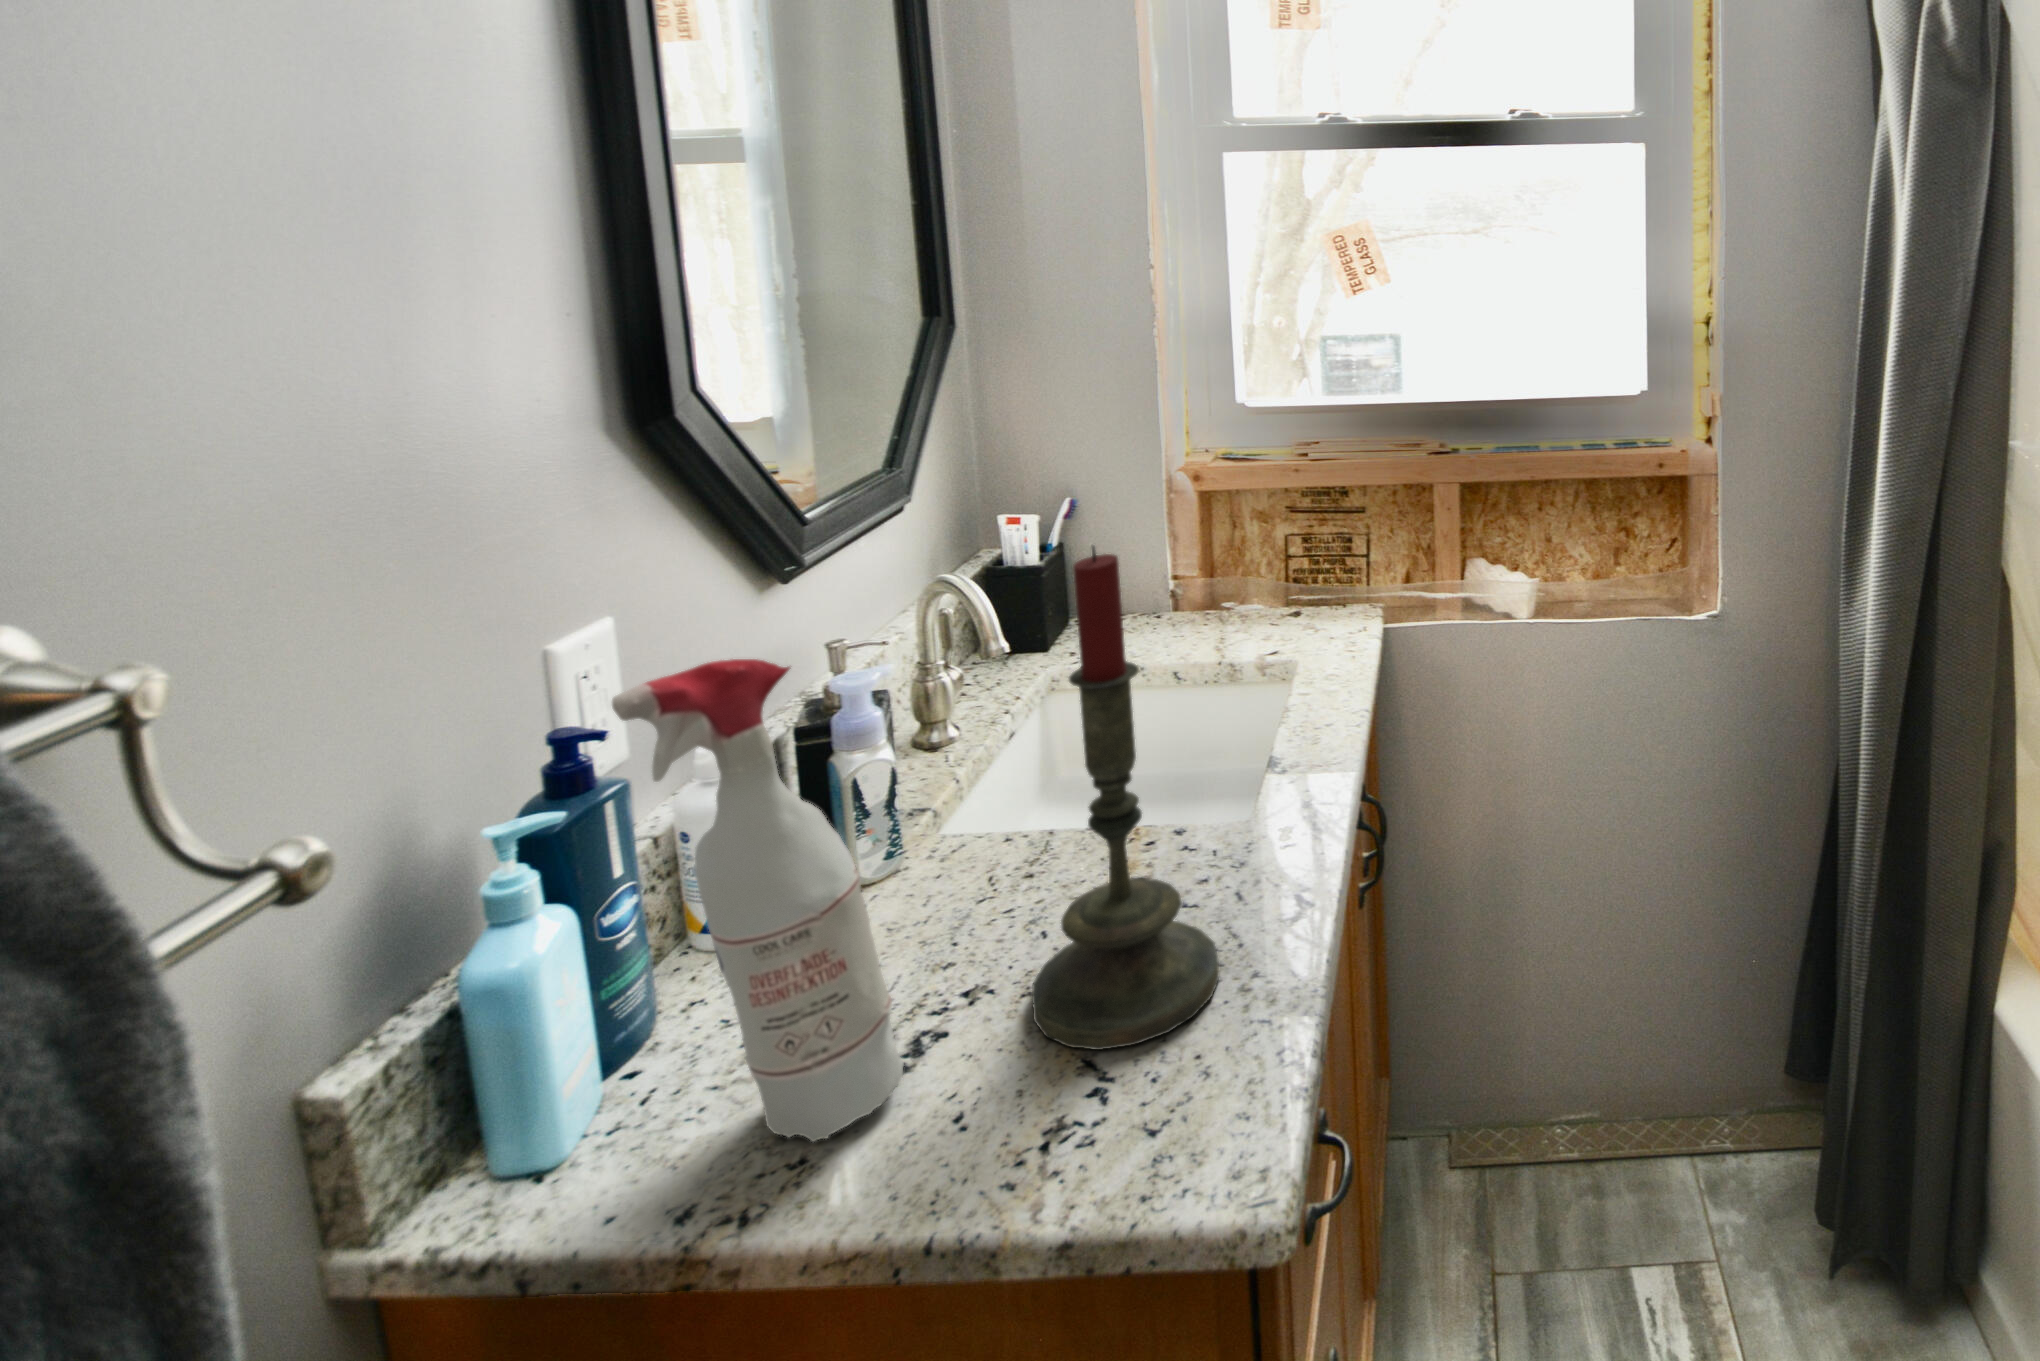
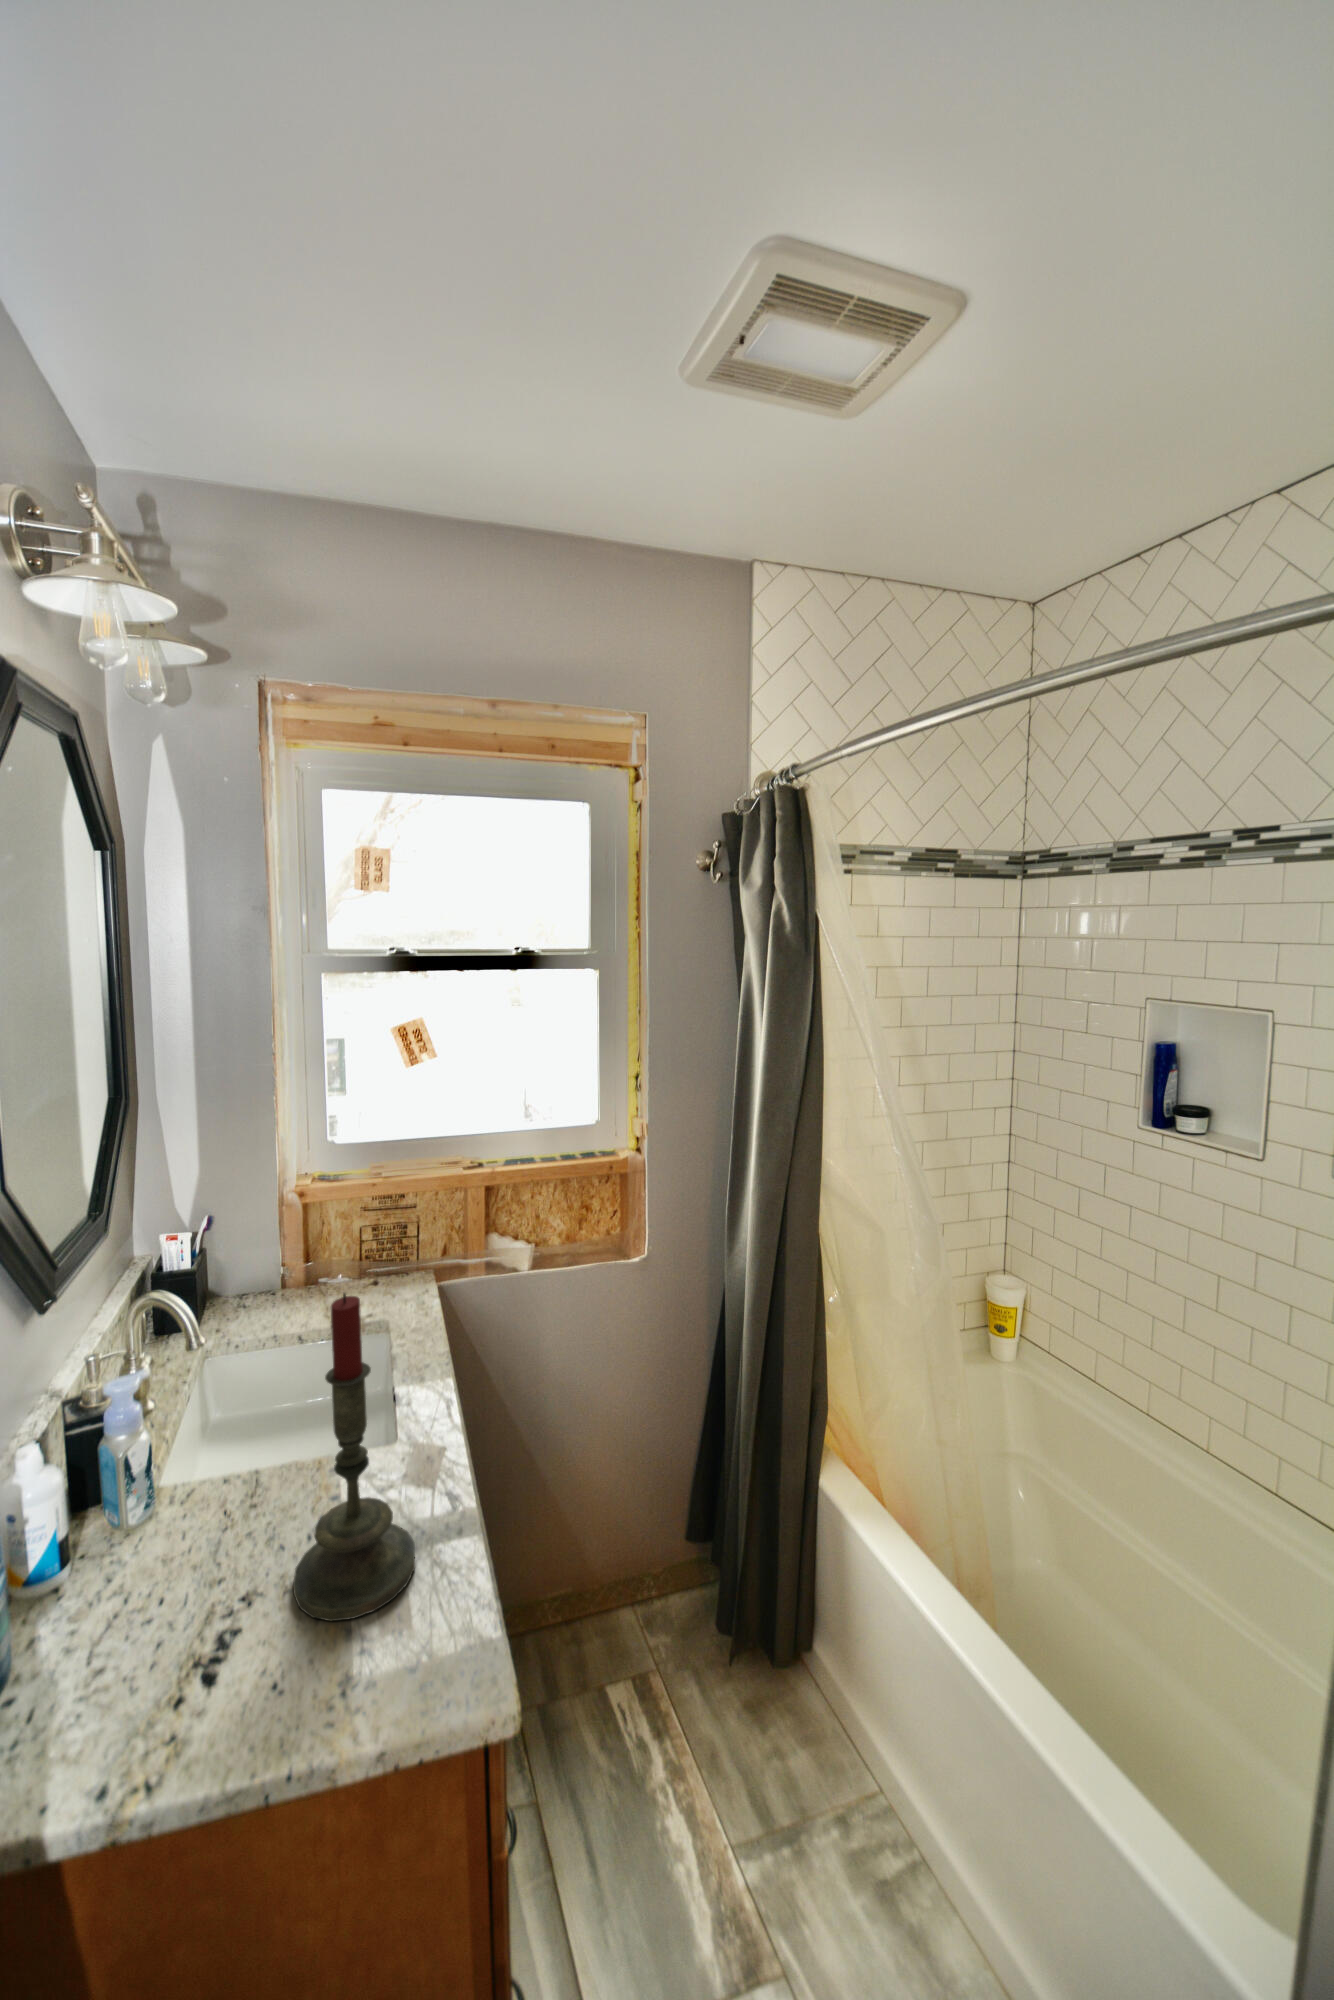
spray bottle: present [612,659,904,1142] -> none [52,1404,226,1728]

